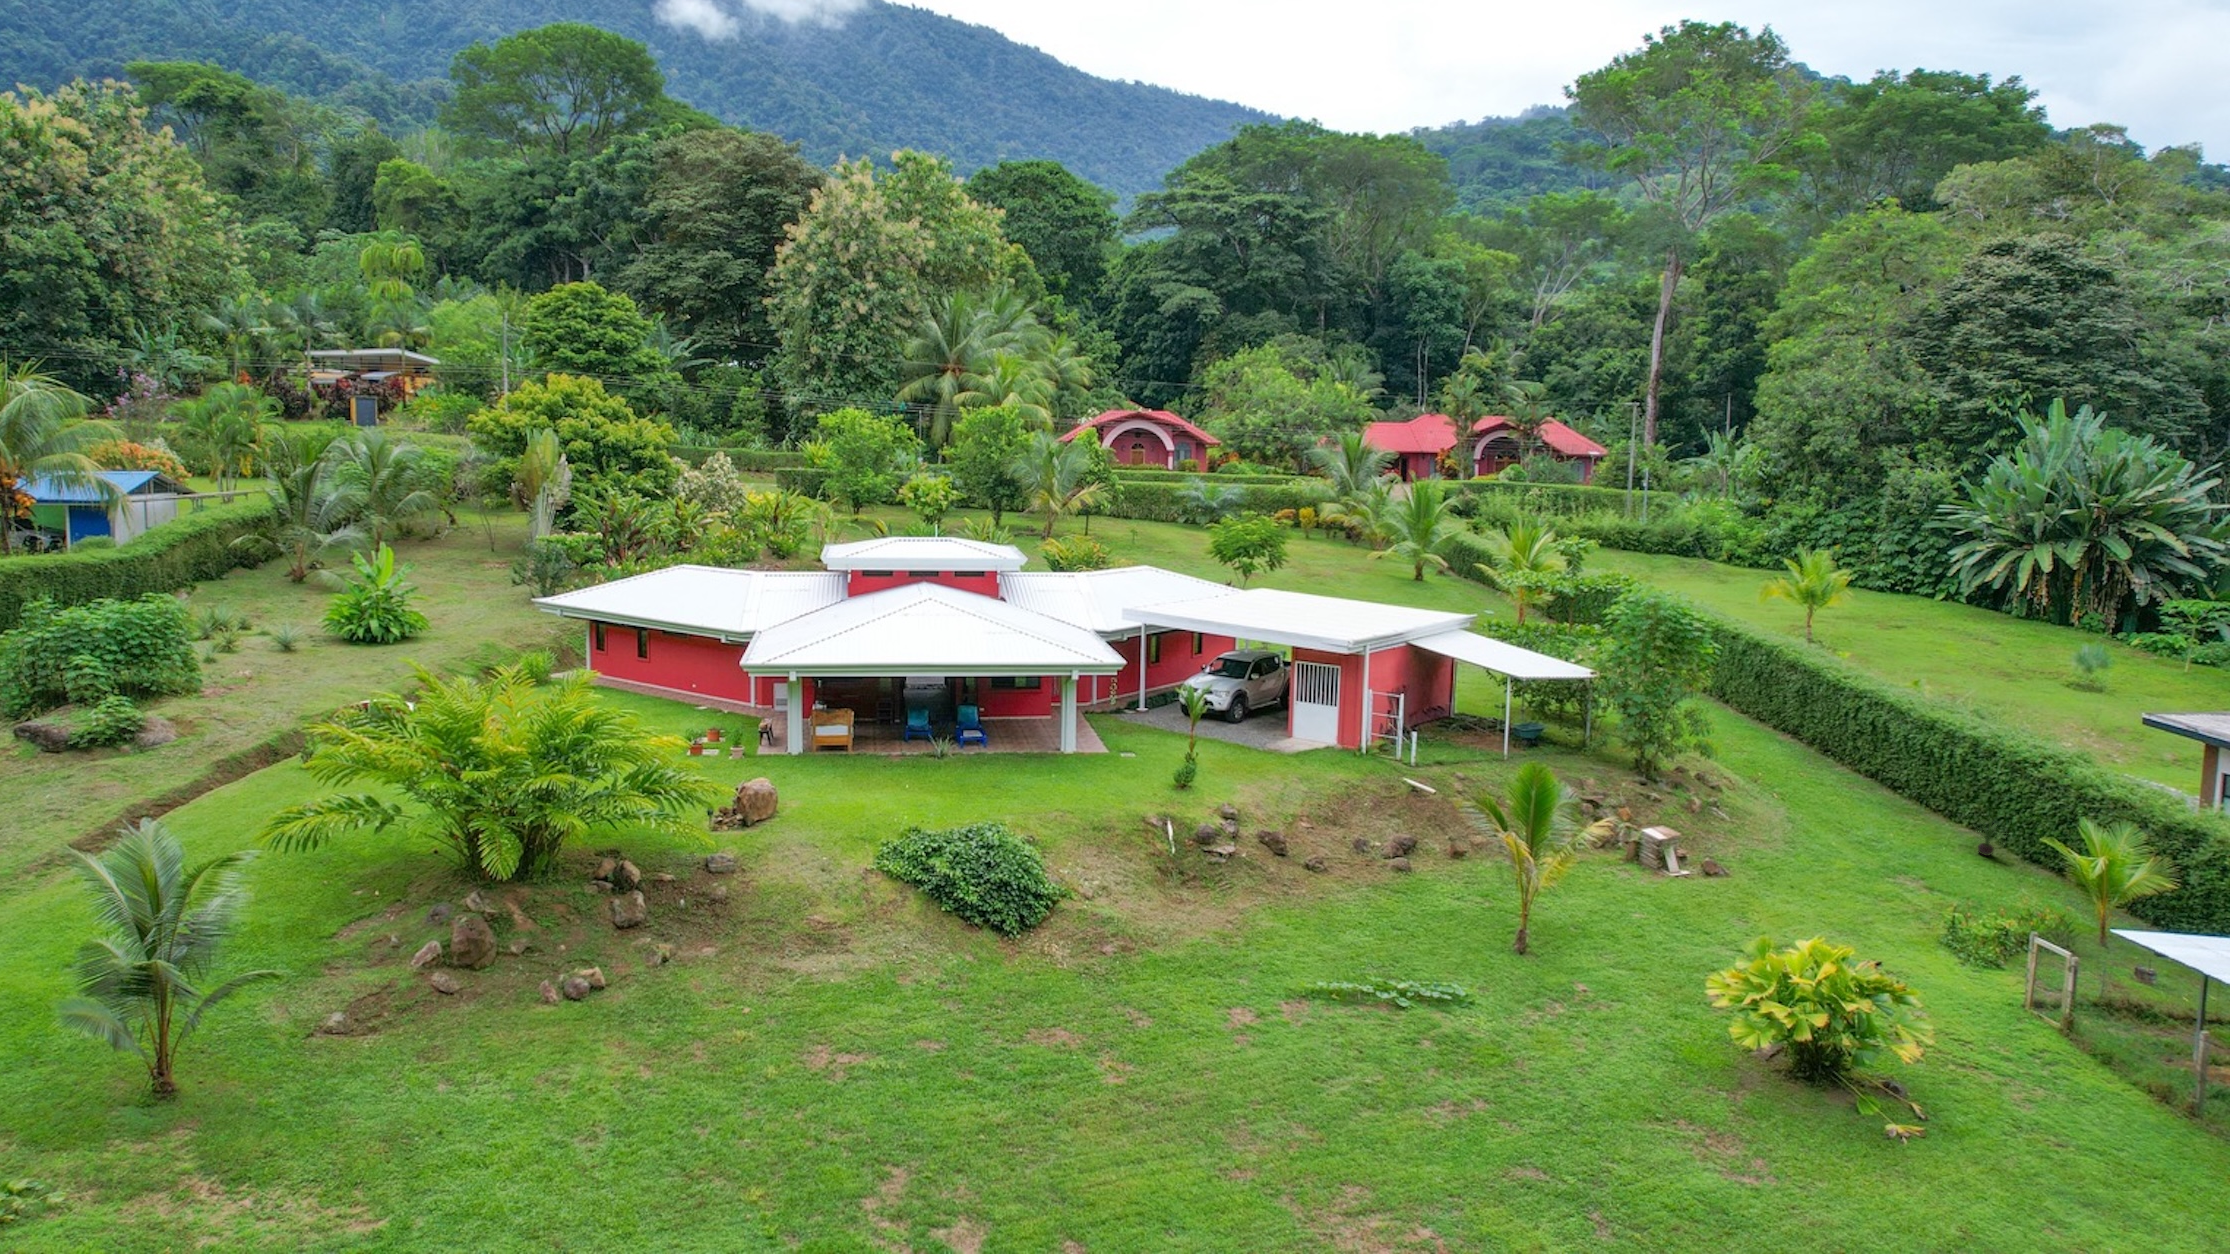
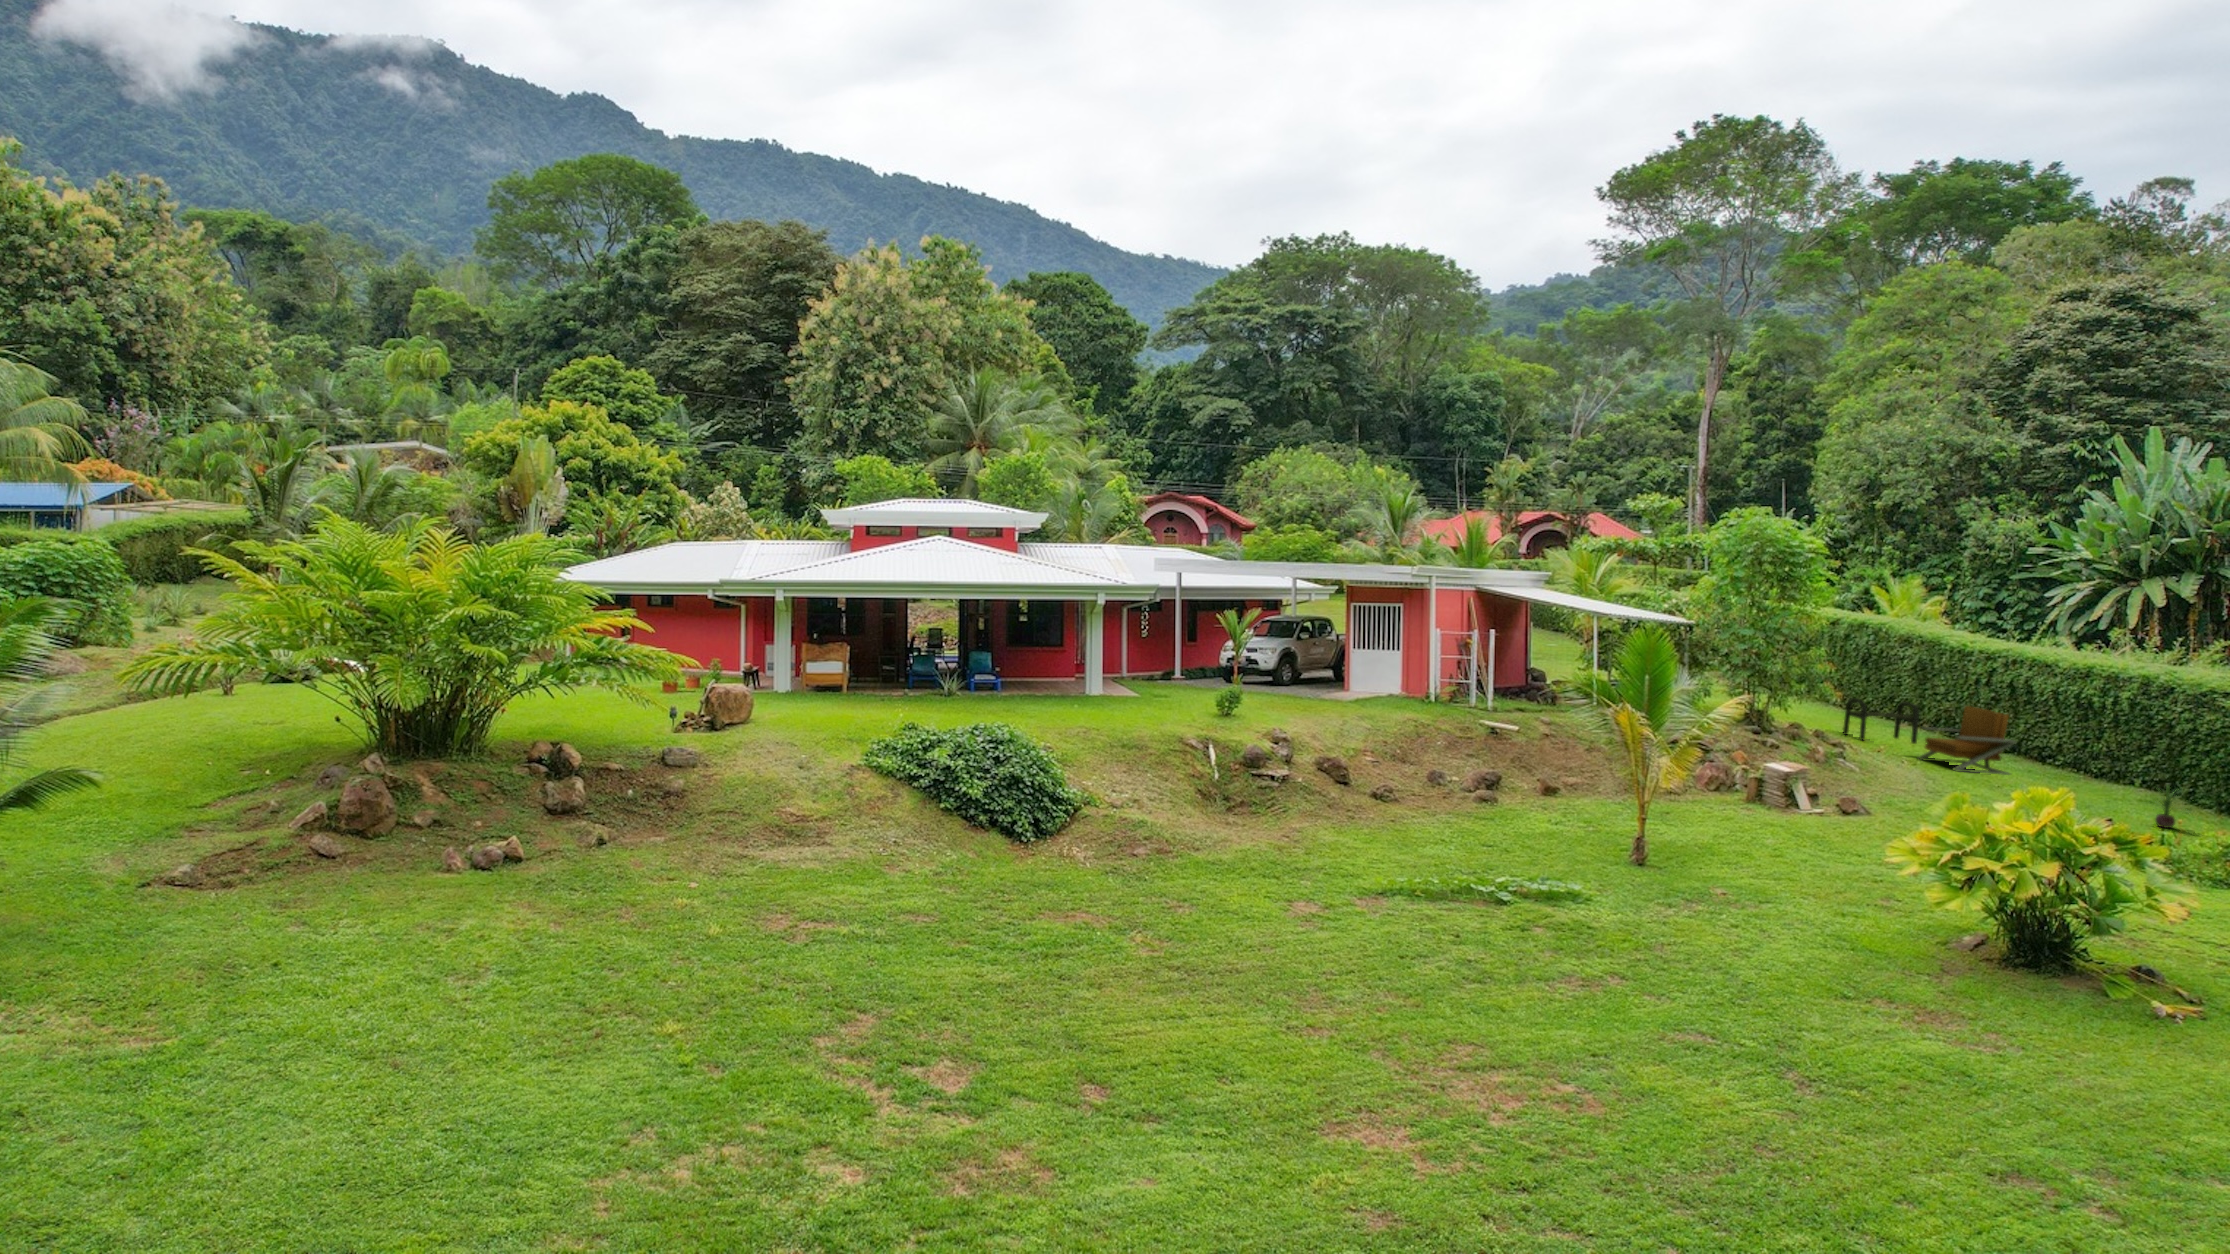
bench: none [1737,692,1804,735] -> present [1843,698,1919,744]
lounge chair: none [1795,715,1880,781] -> present [1918,706,2016,775]

